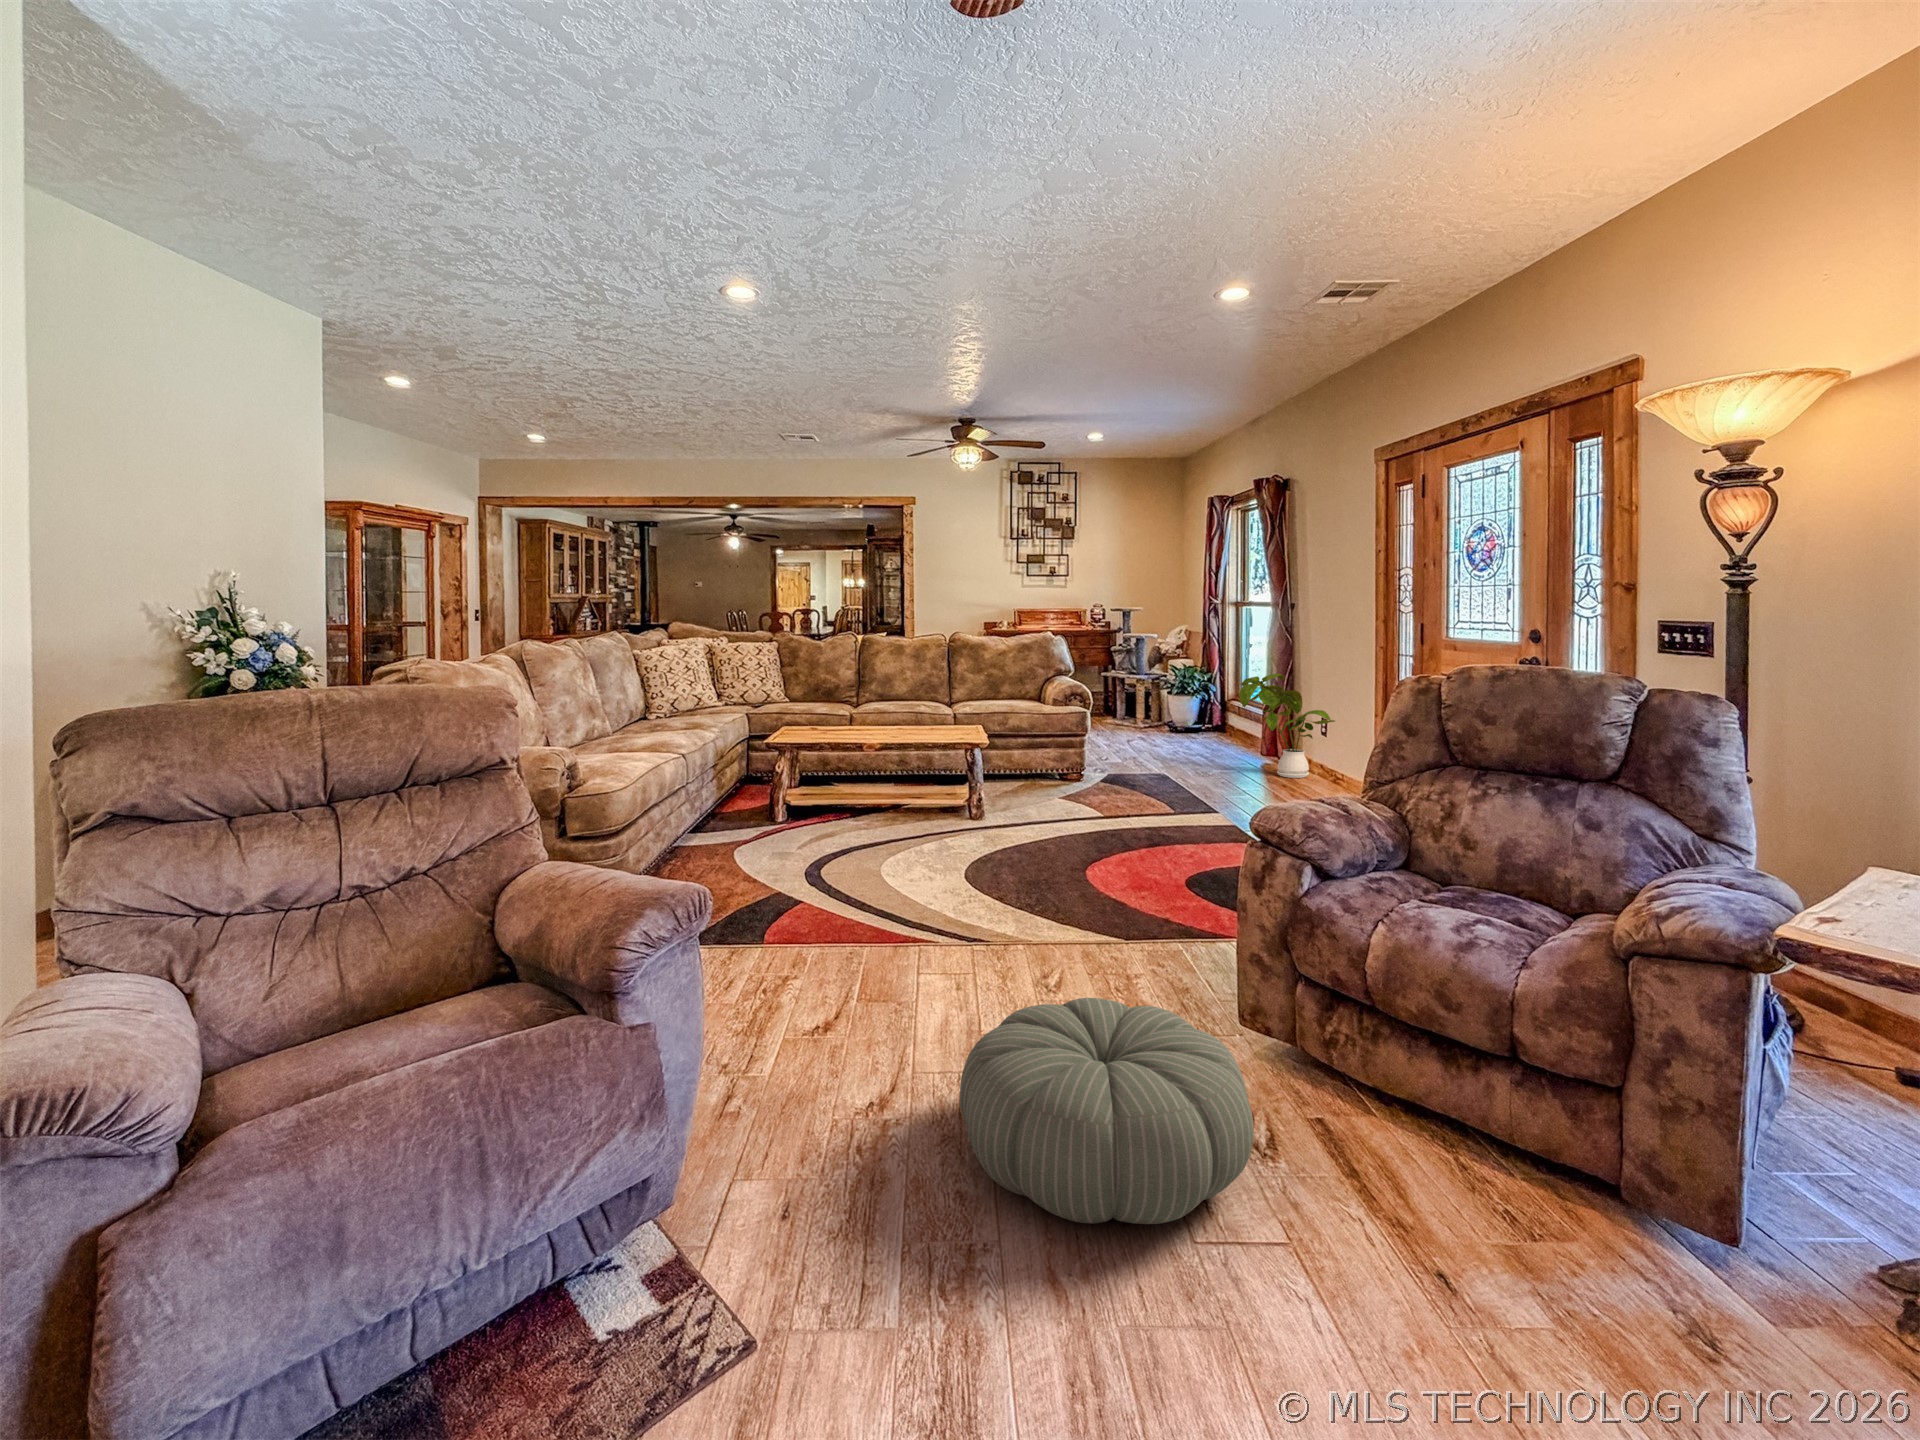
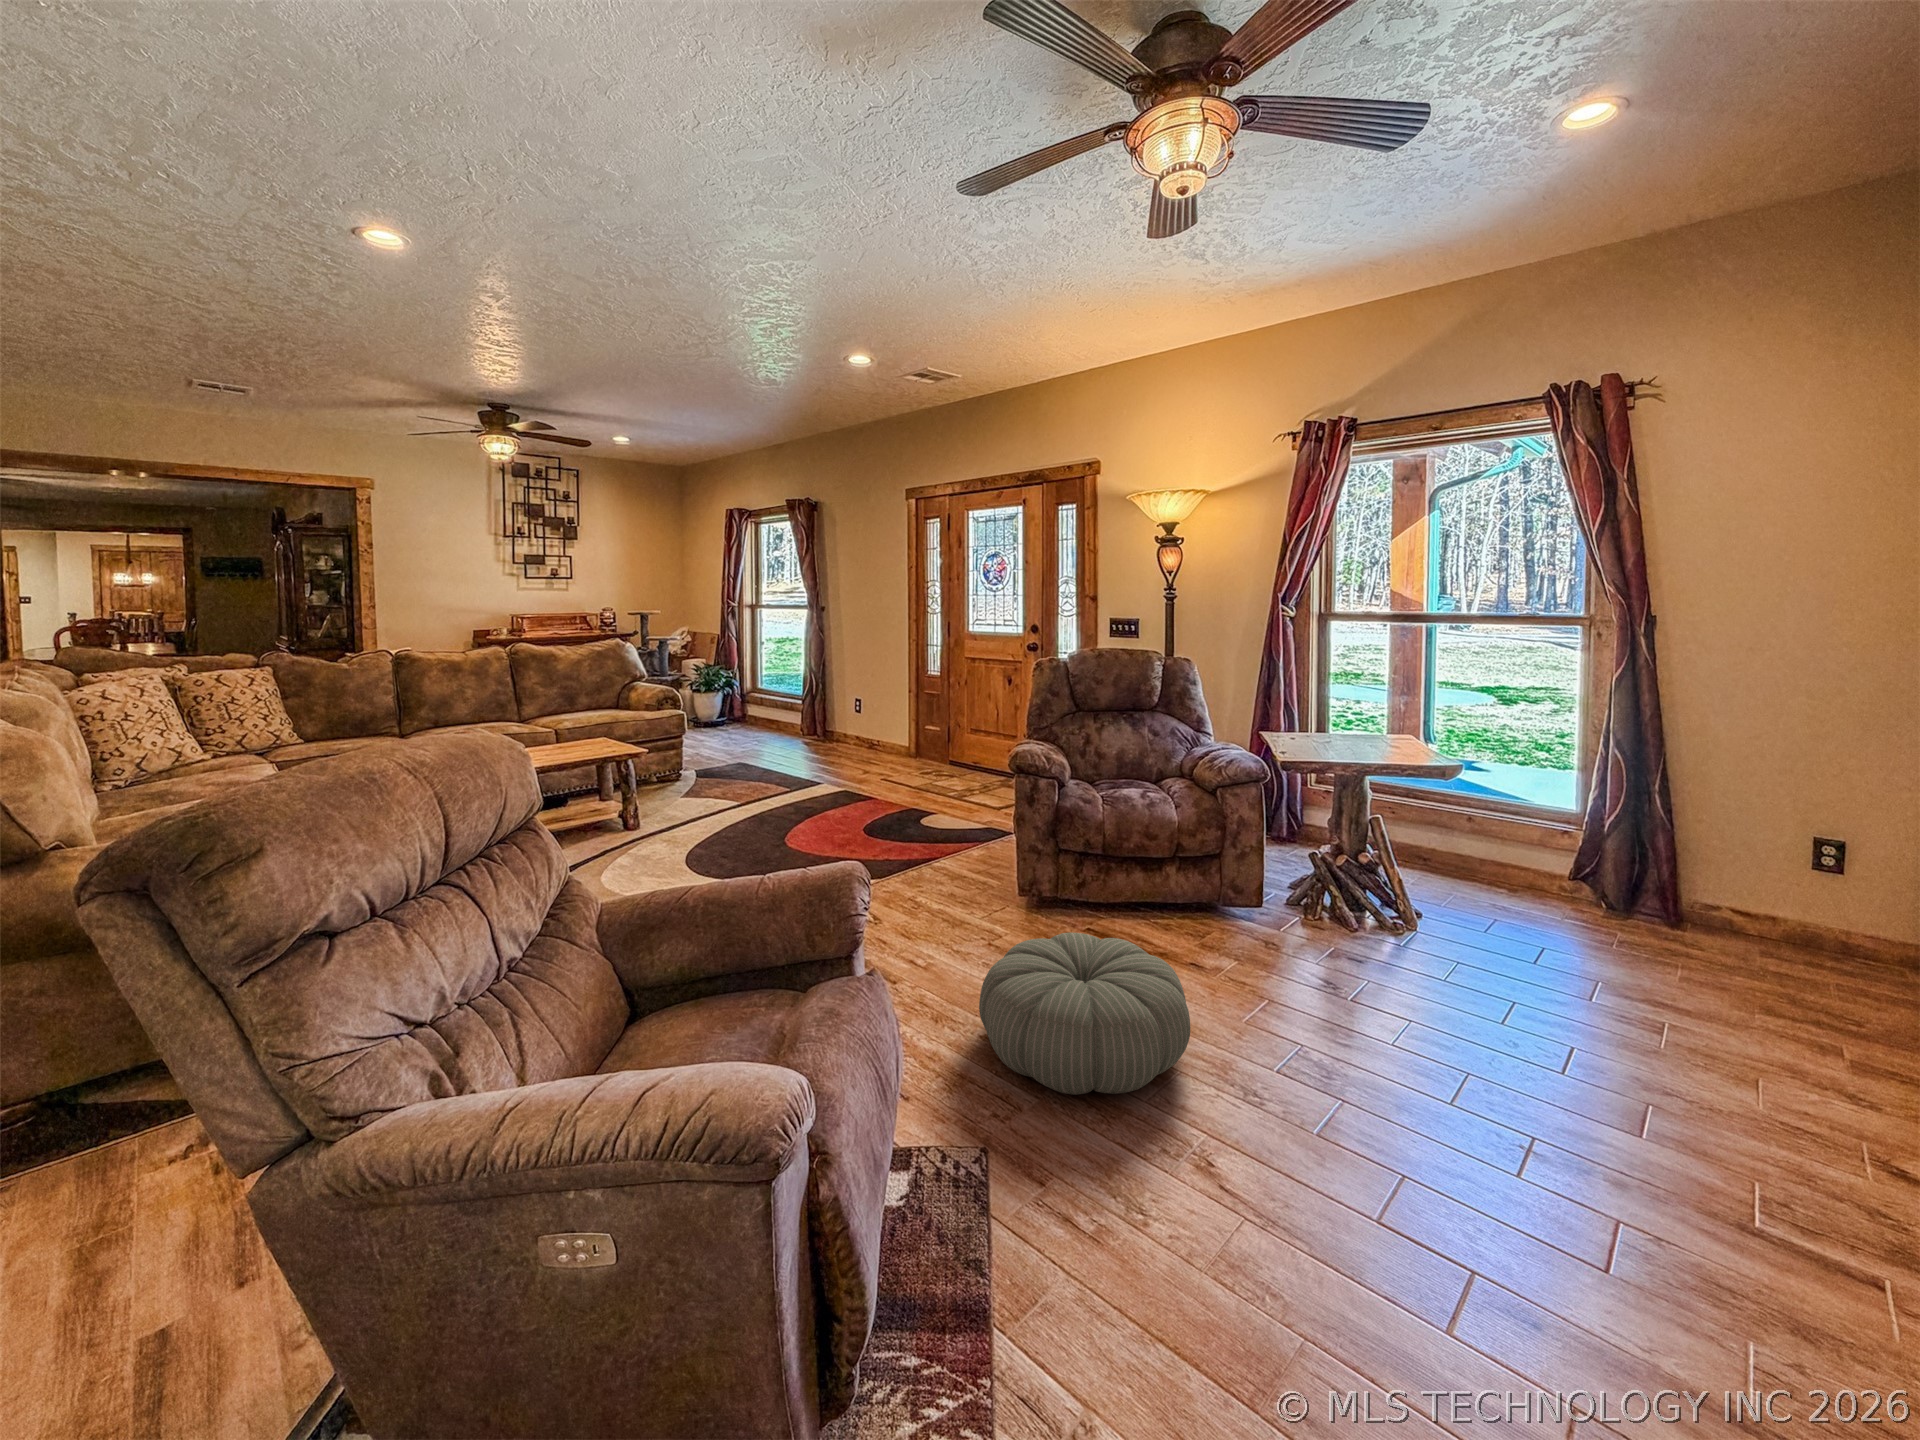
house plant: present [1239,673,1335,778] -> none [796,662,873,743]

